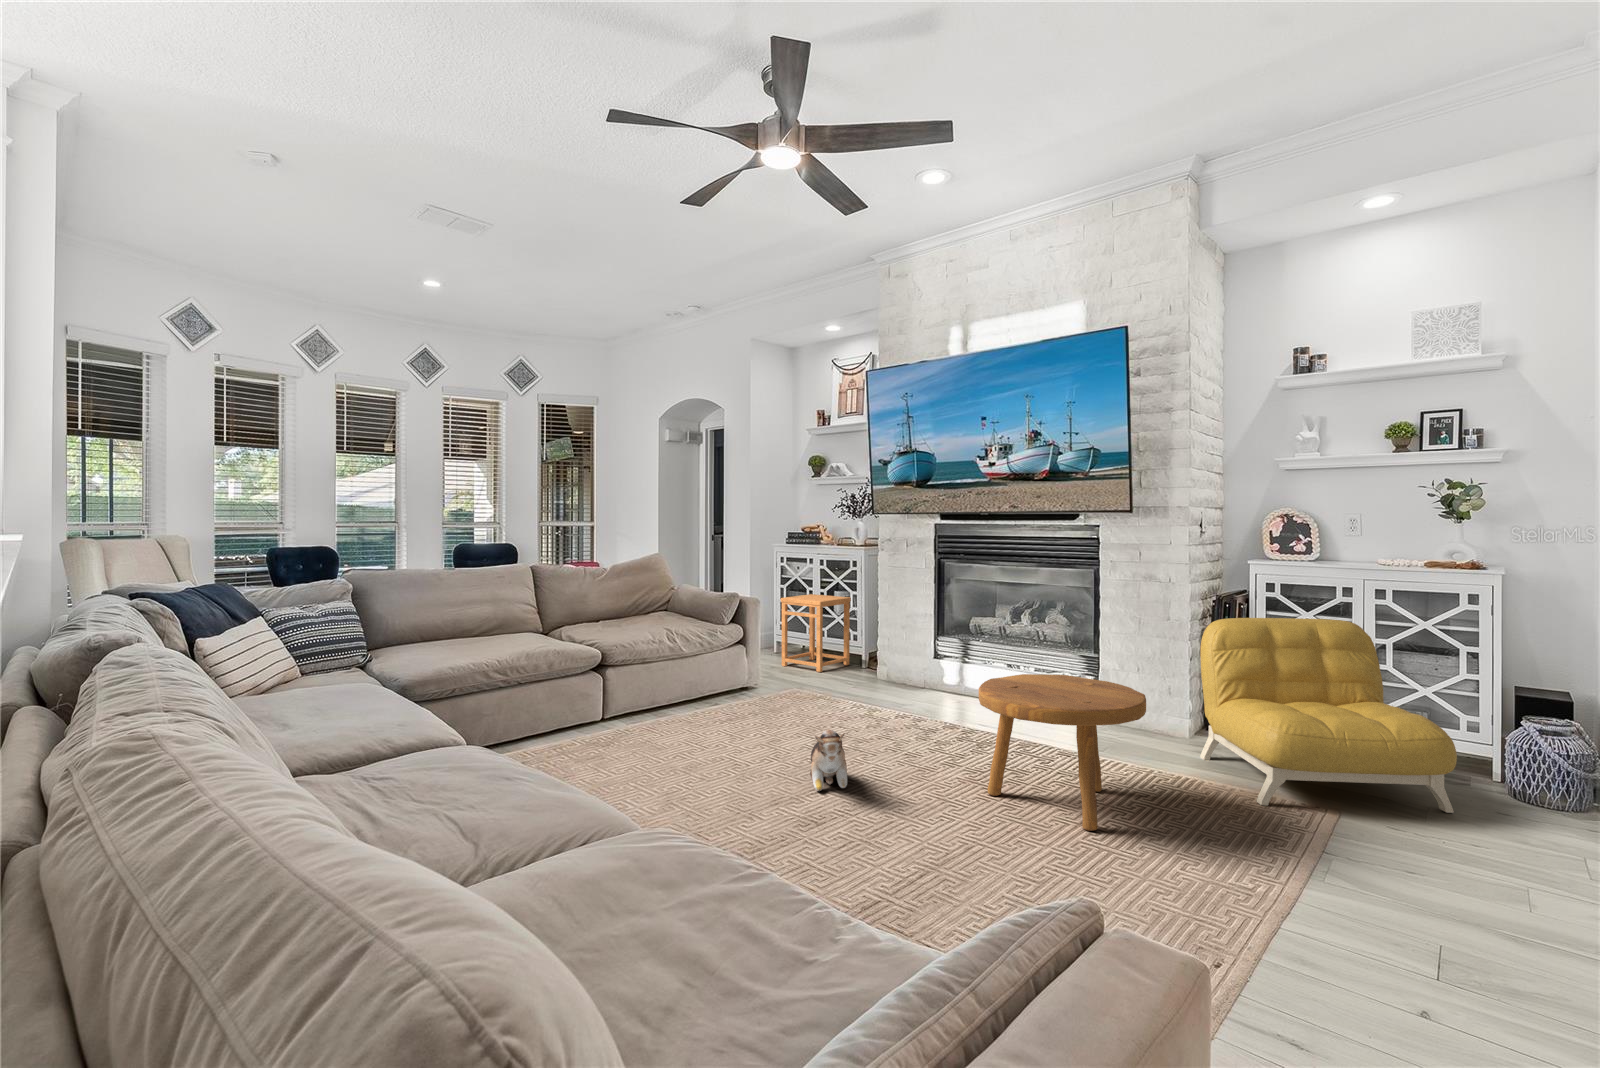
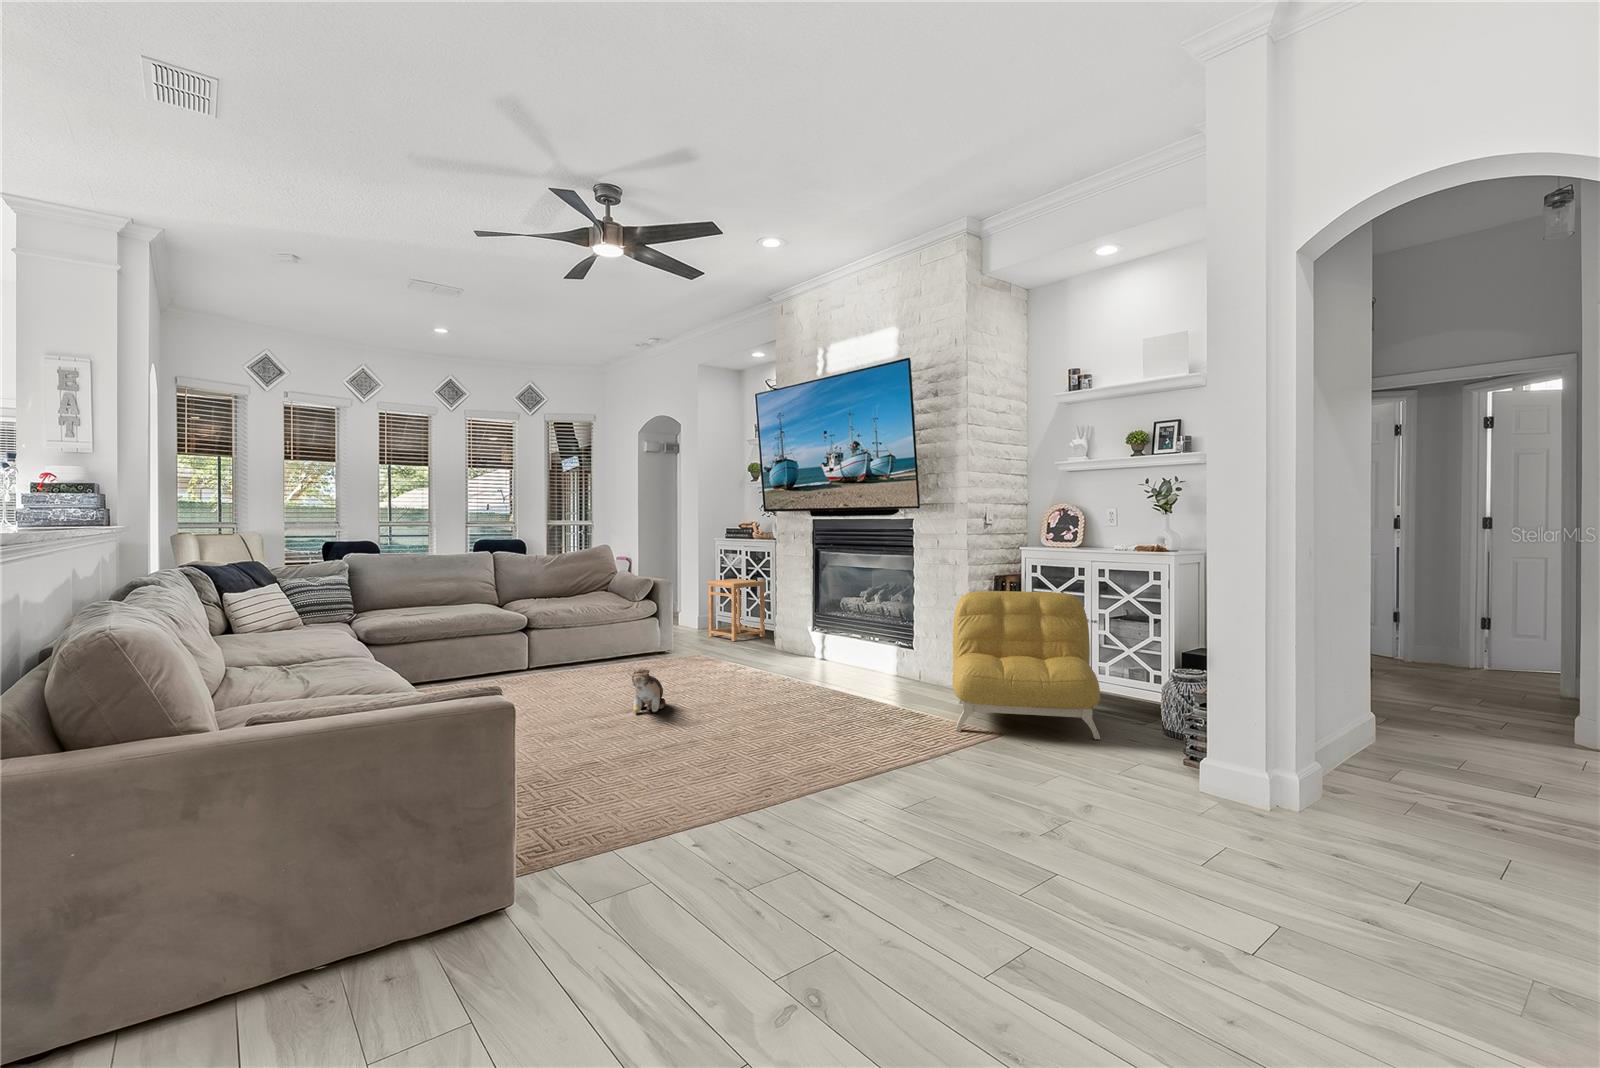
footstool: present [979,674,1146,831] -> none [742,631,862,740]

